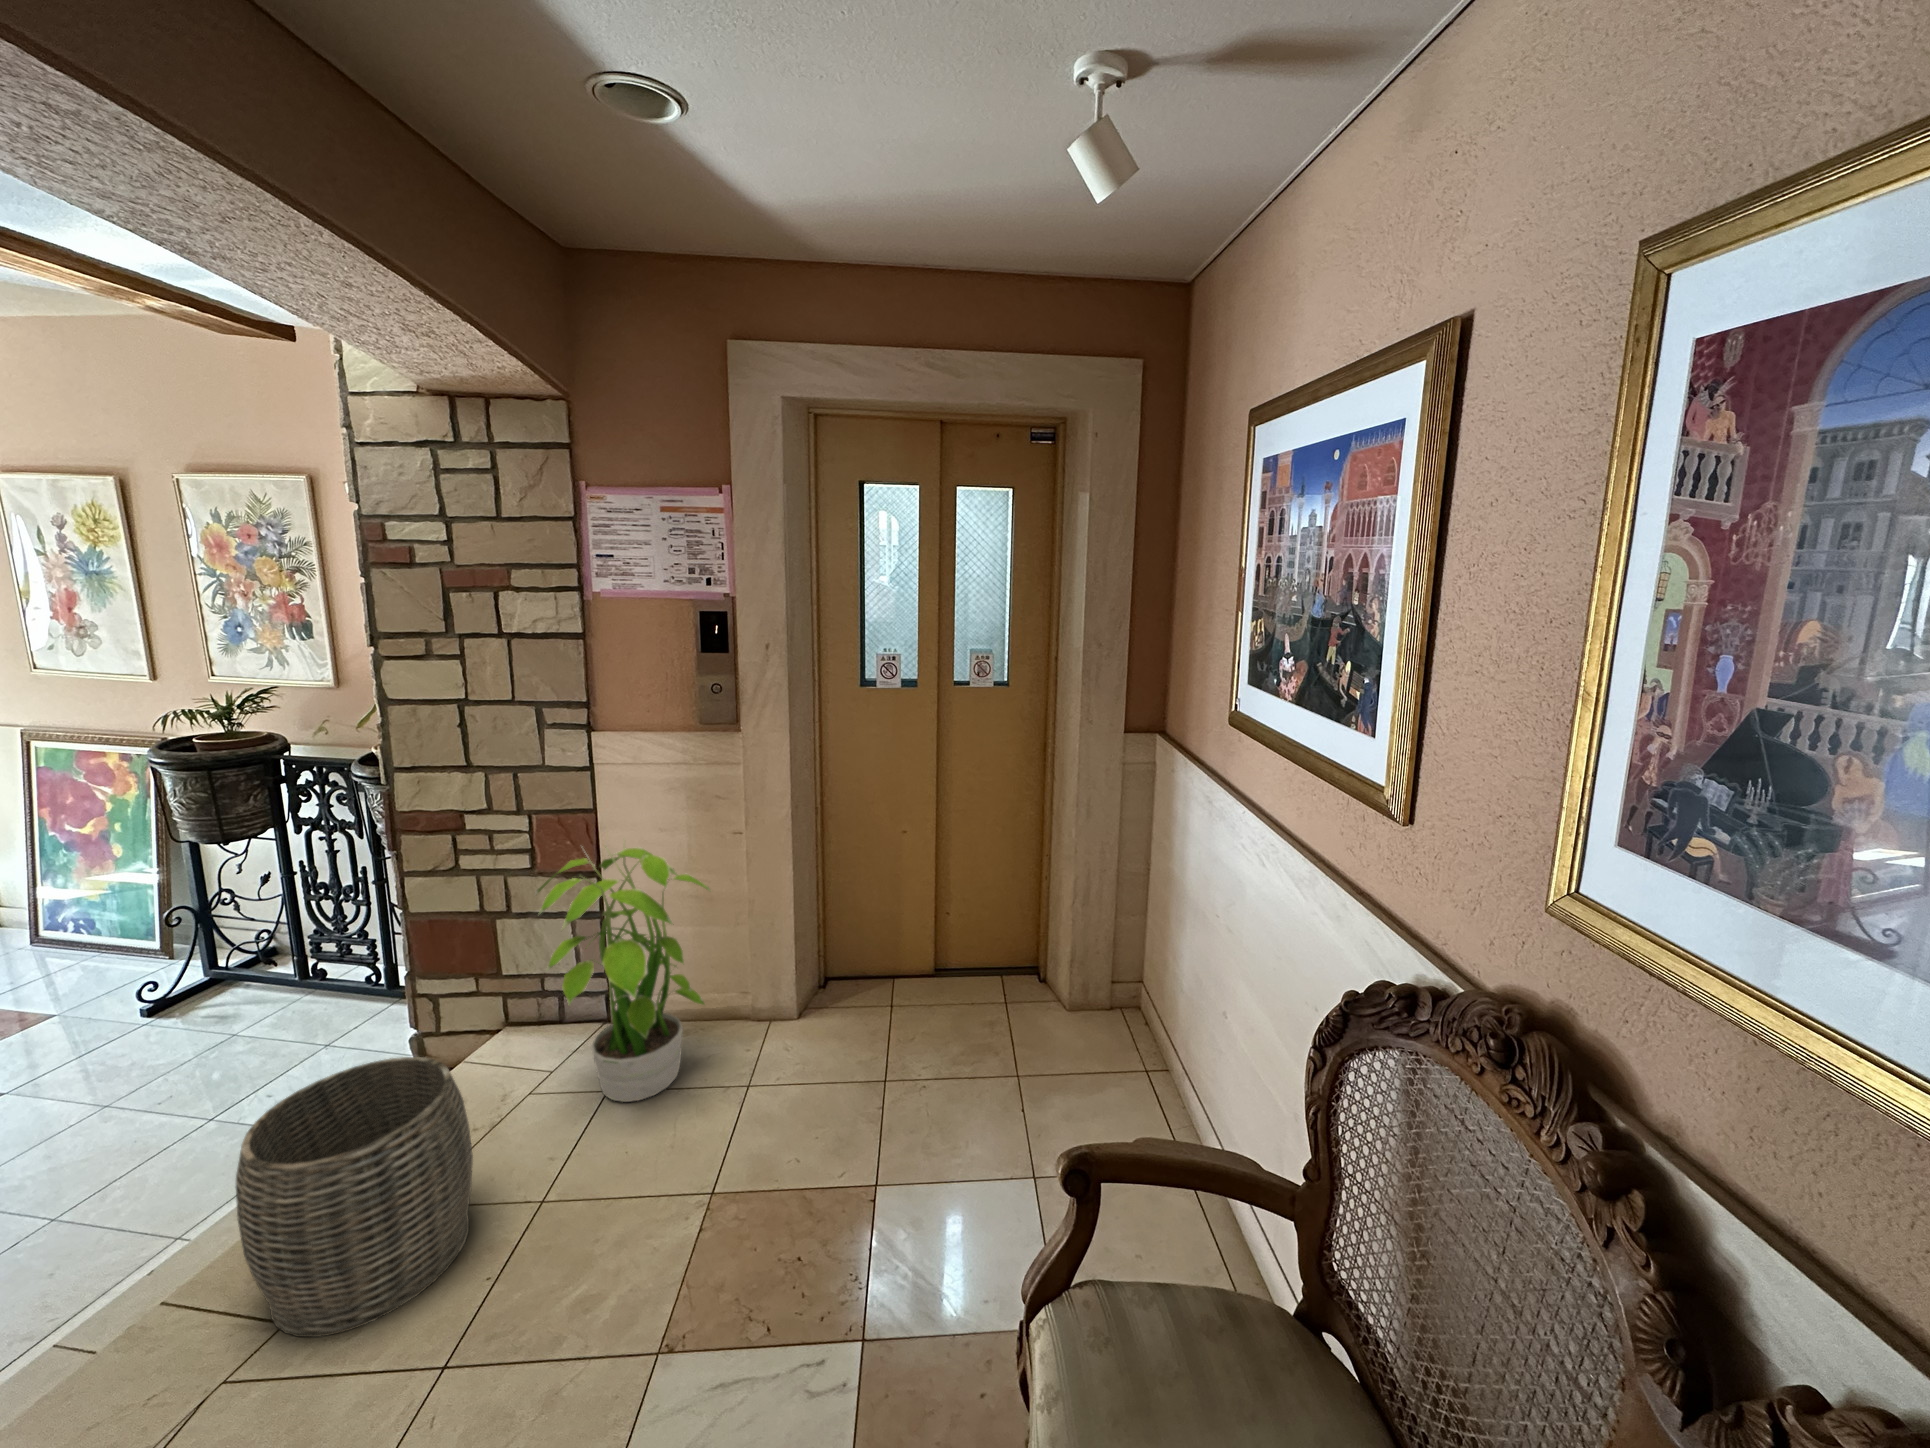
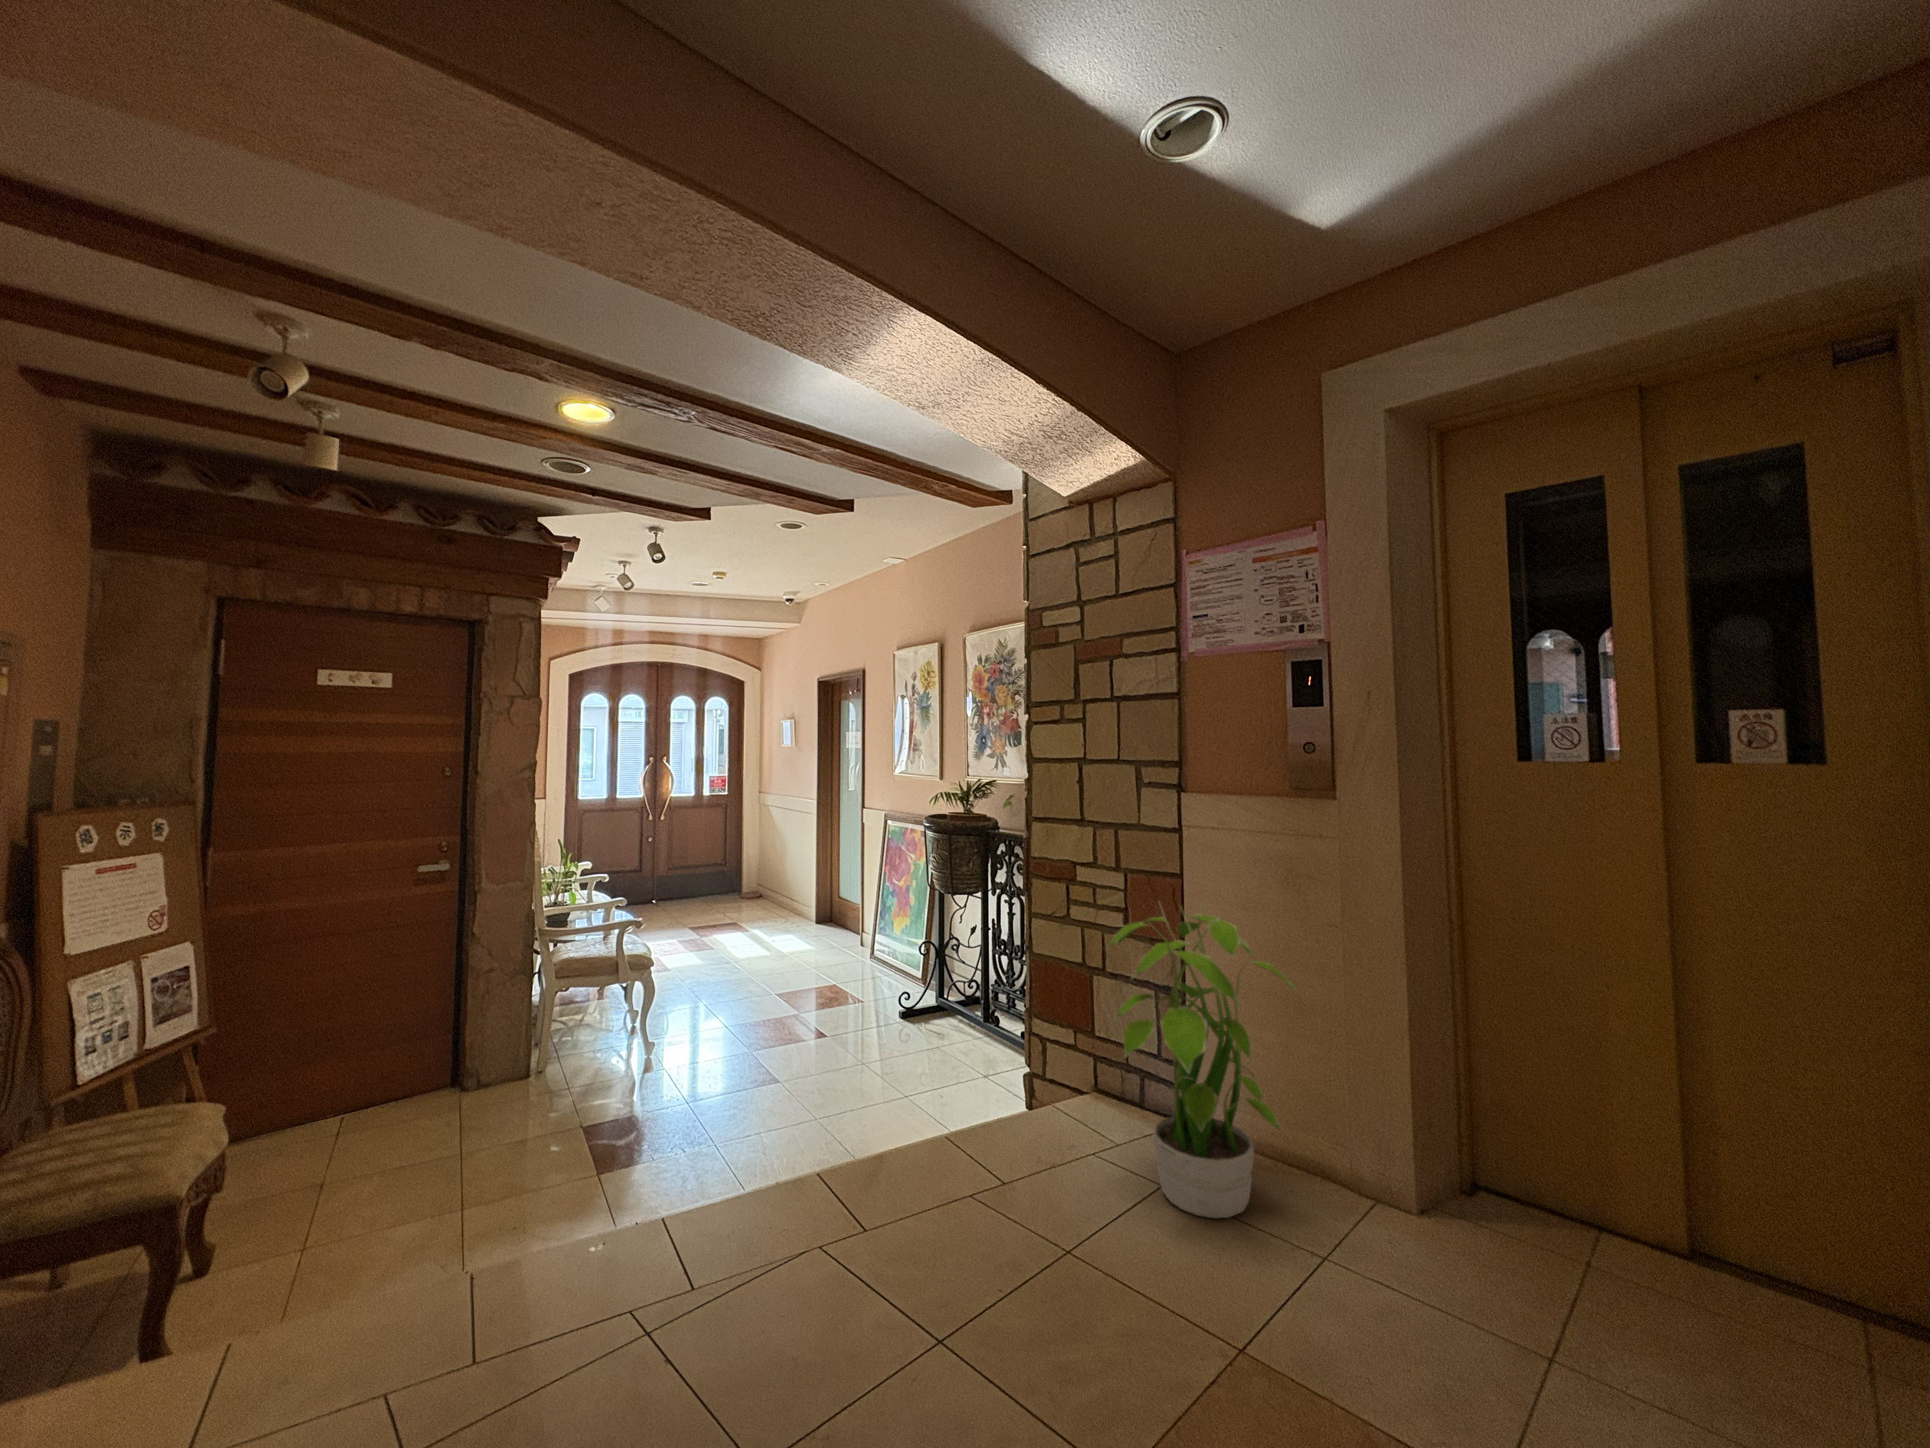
woven basket: present [236,1057,473,1337] -> none [864,1041,1024,1280]

